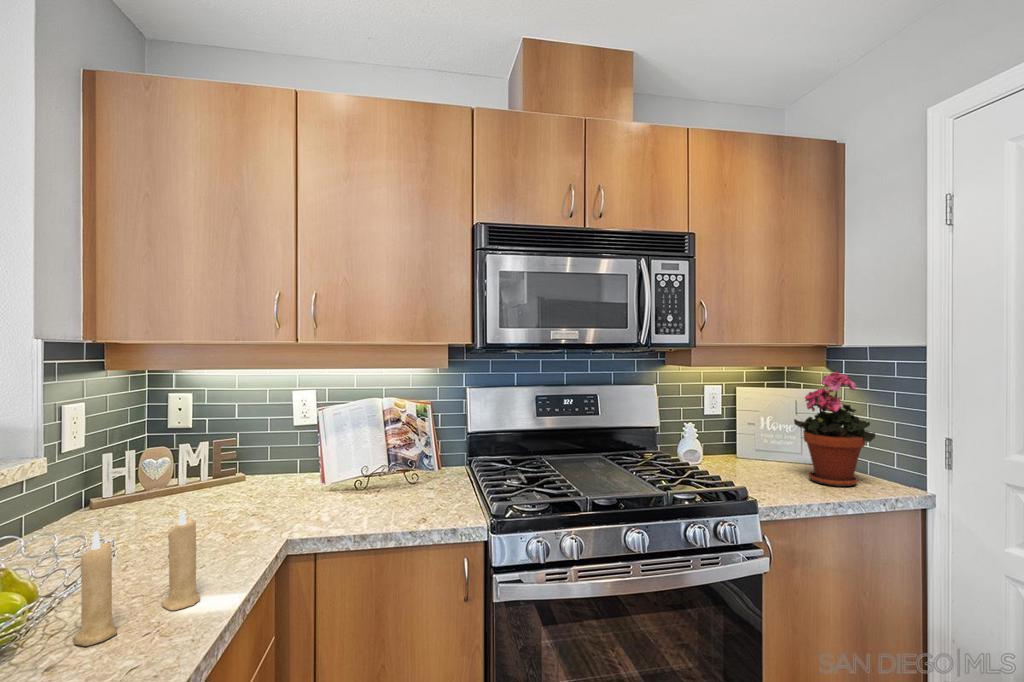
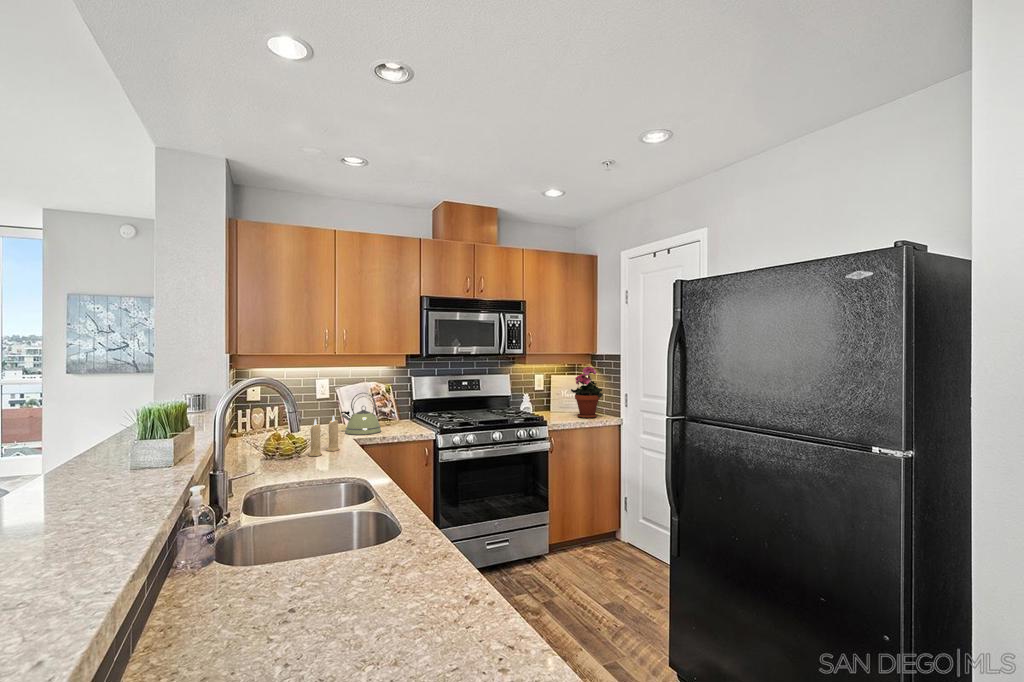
kettle: none [298,426,379,523] -> present [341,393,381,435]

